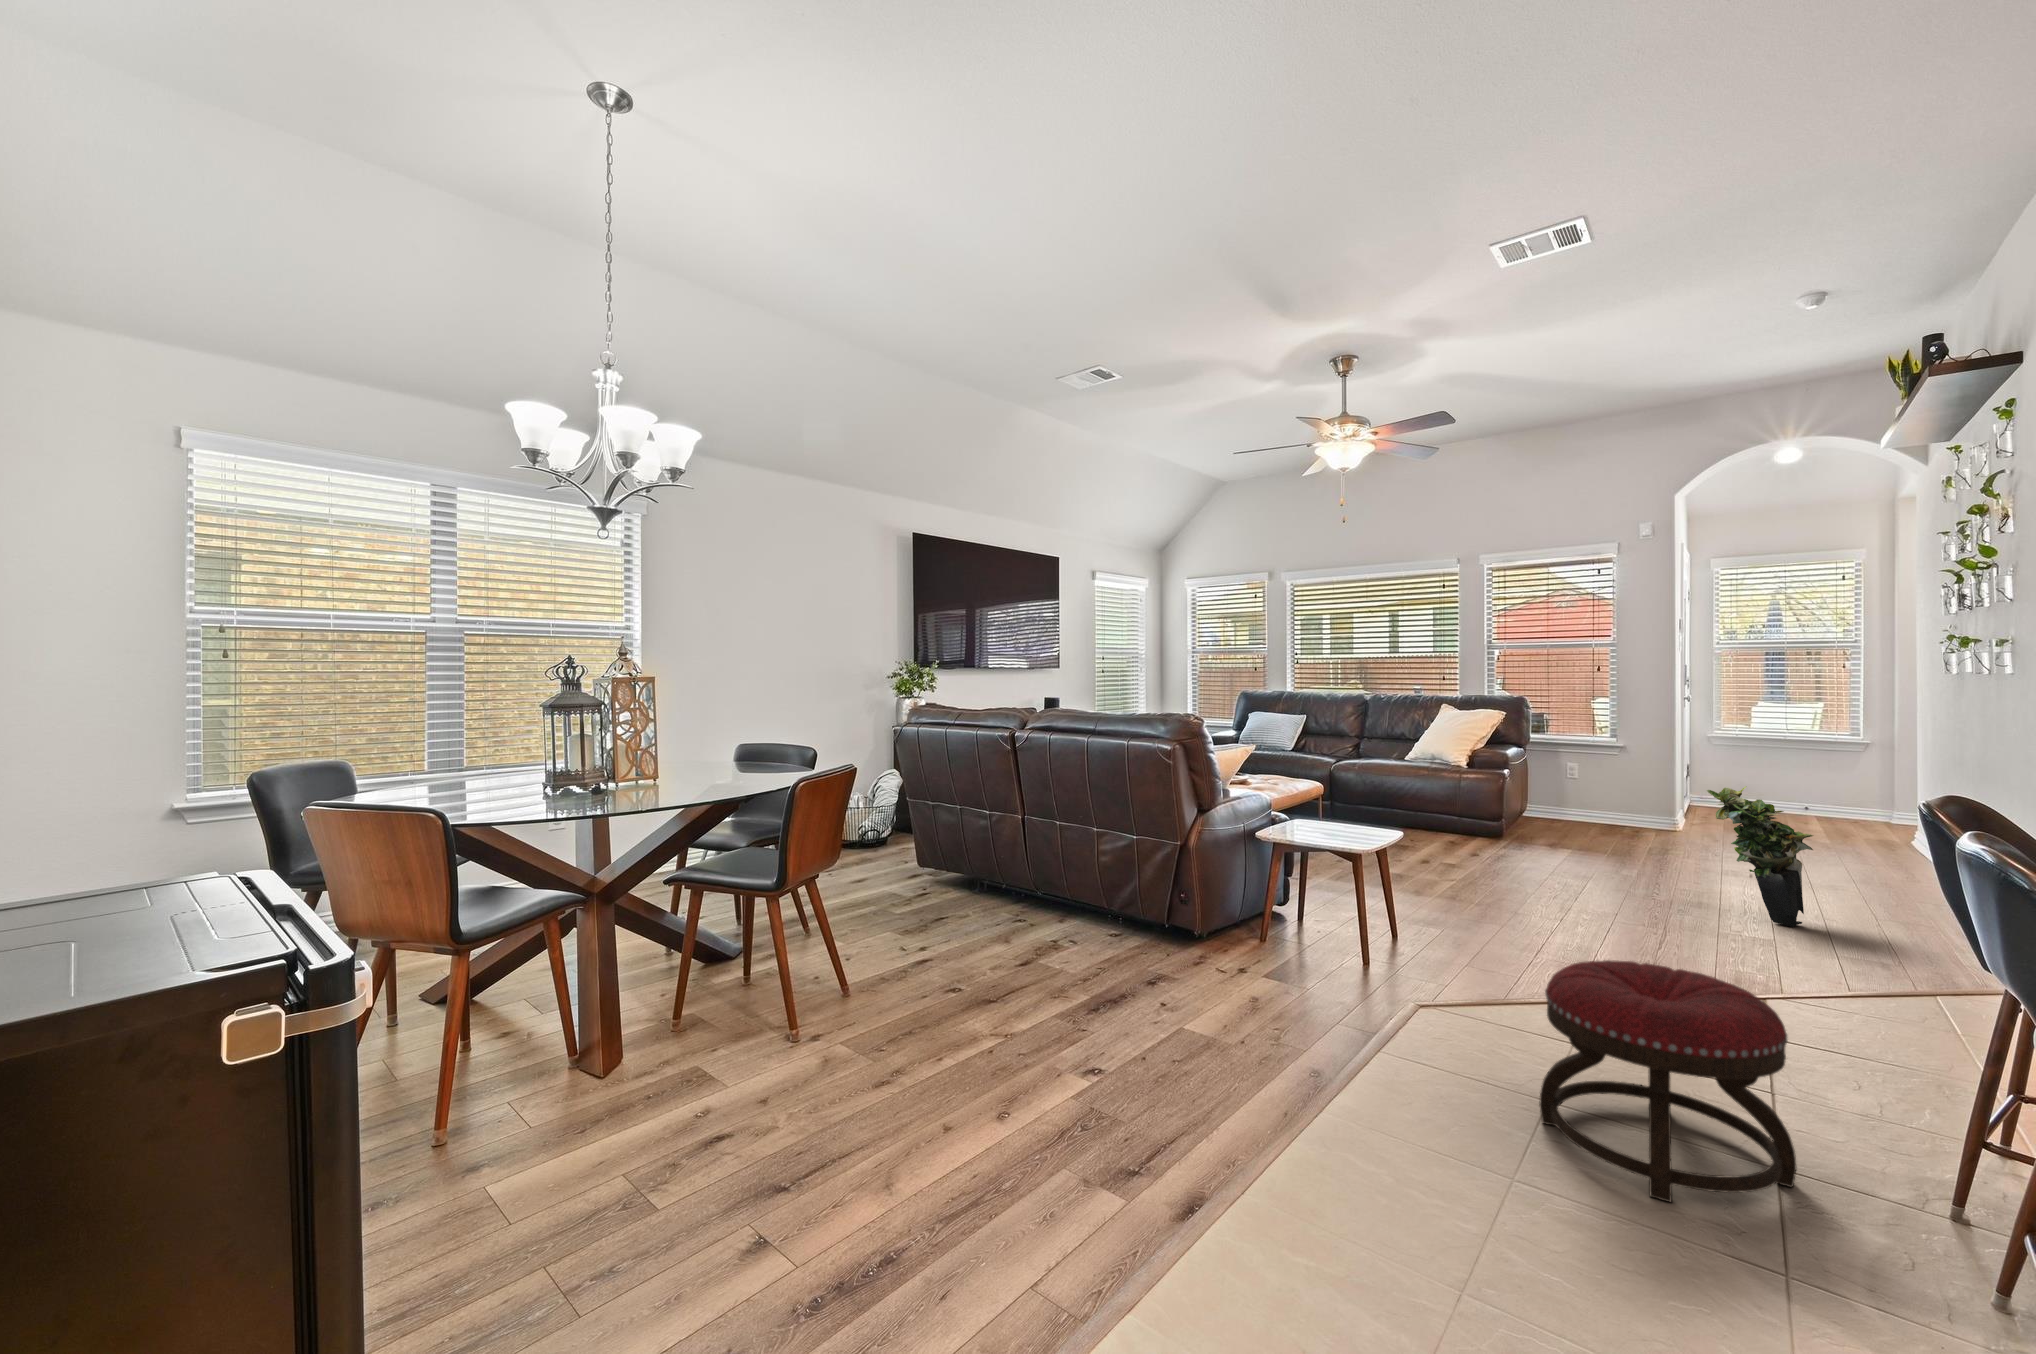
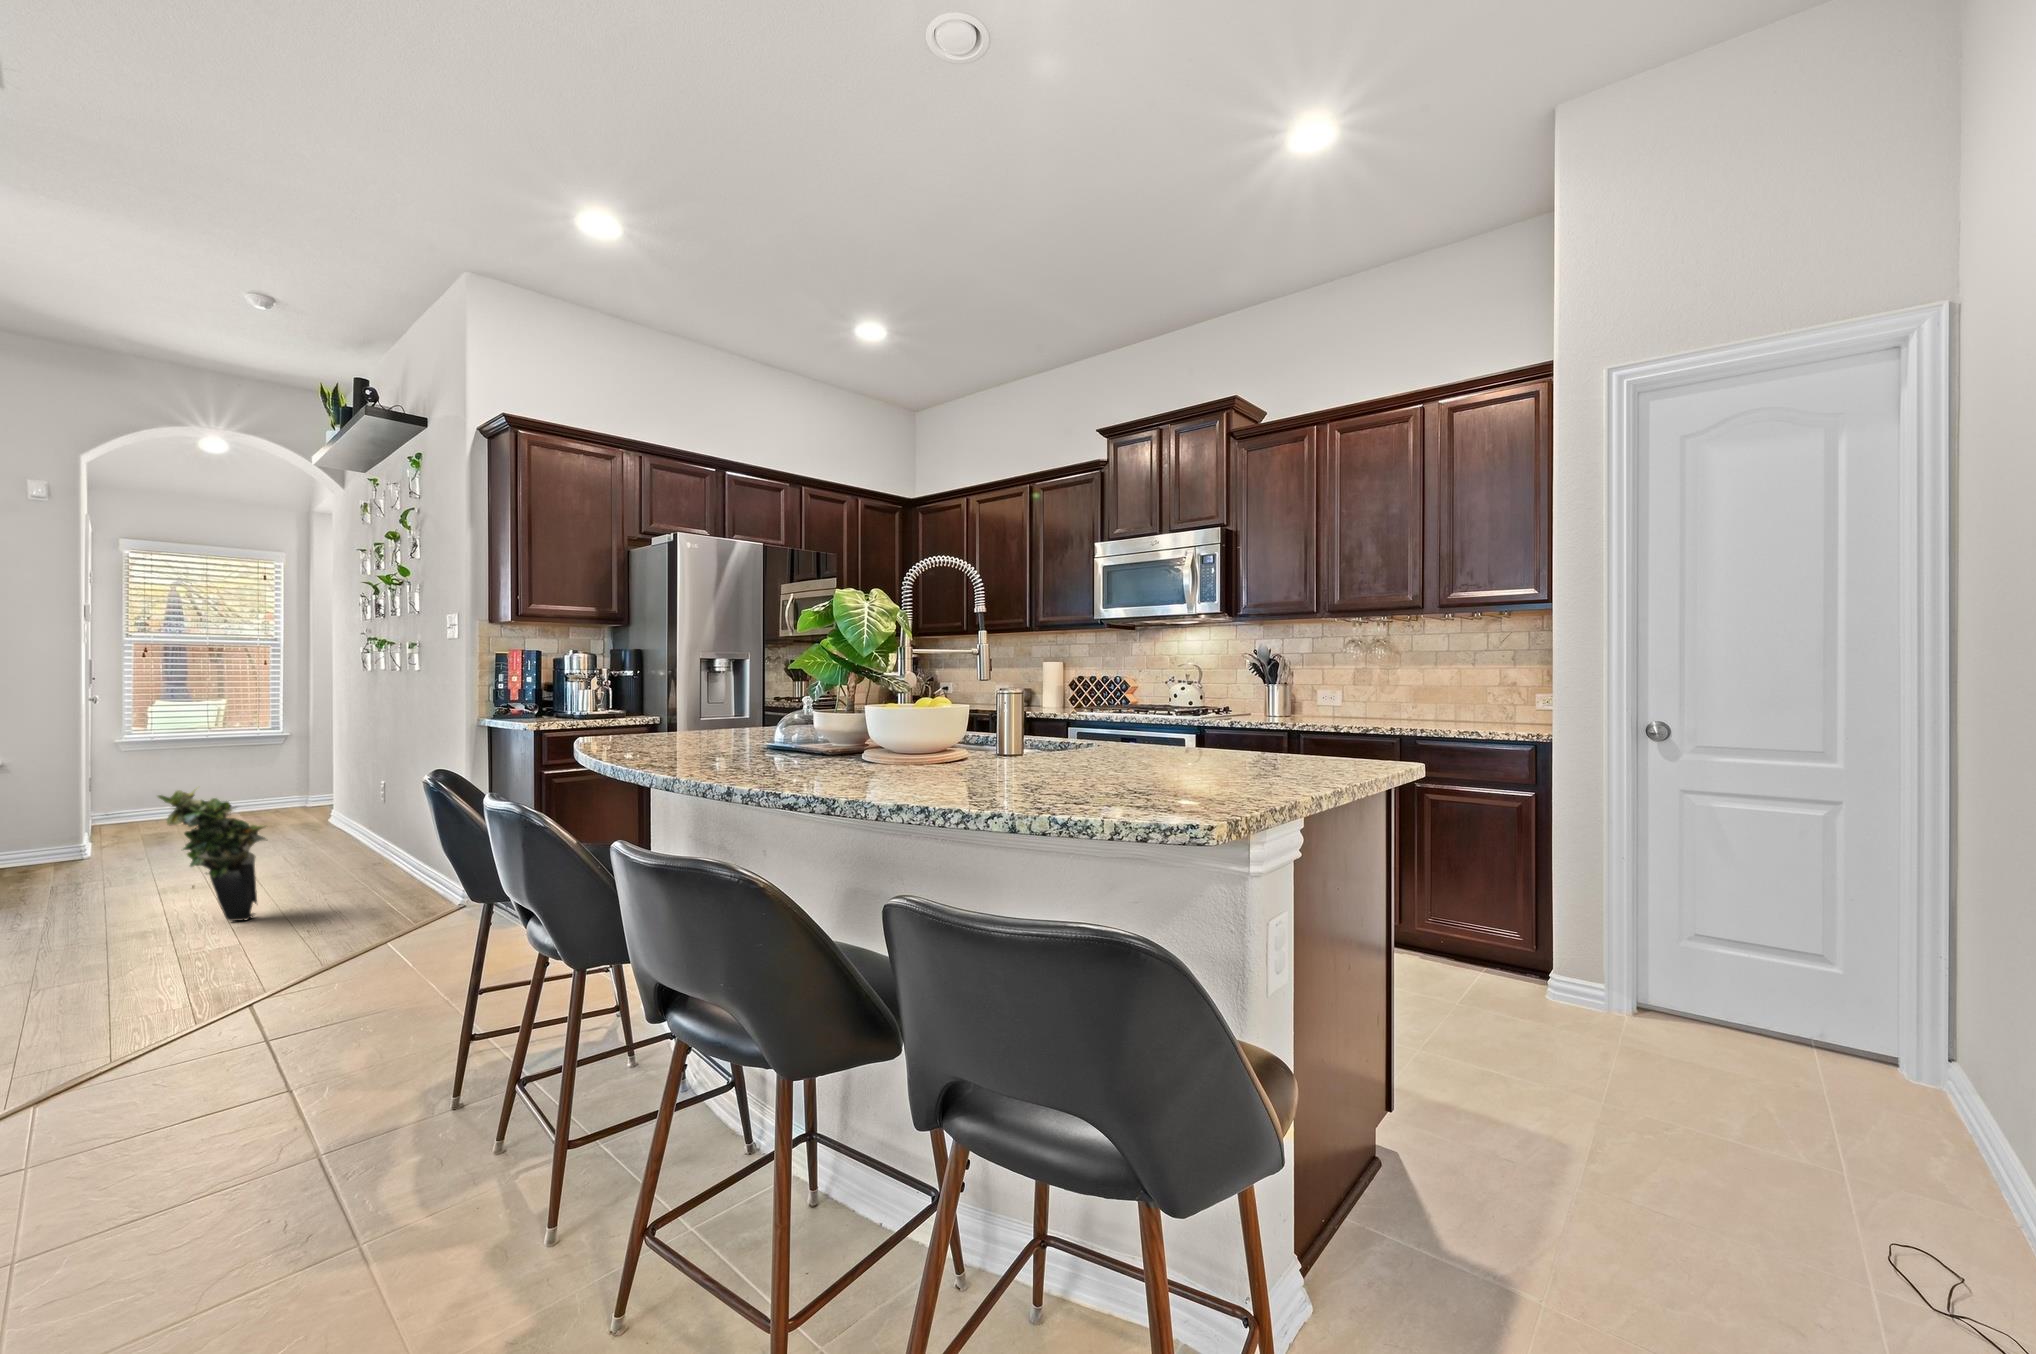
ottoman: present [1540,960,1796,1202] -> none [69,969,359,1222]

